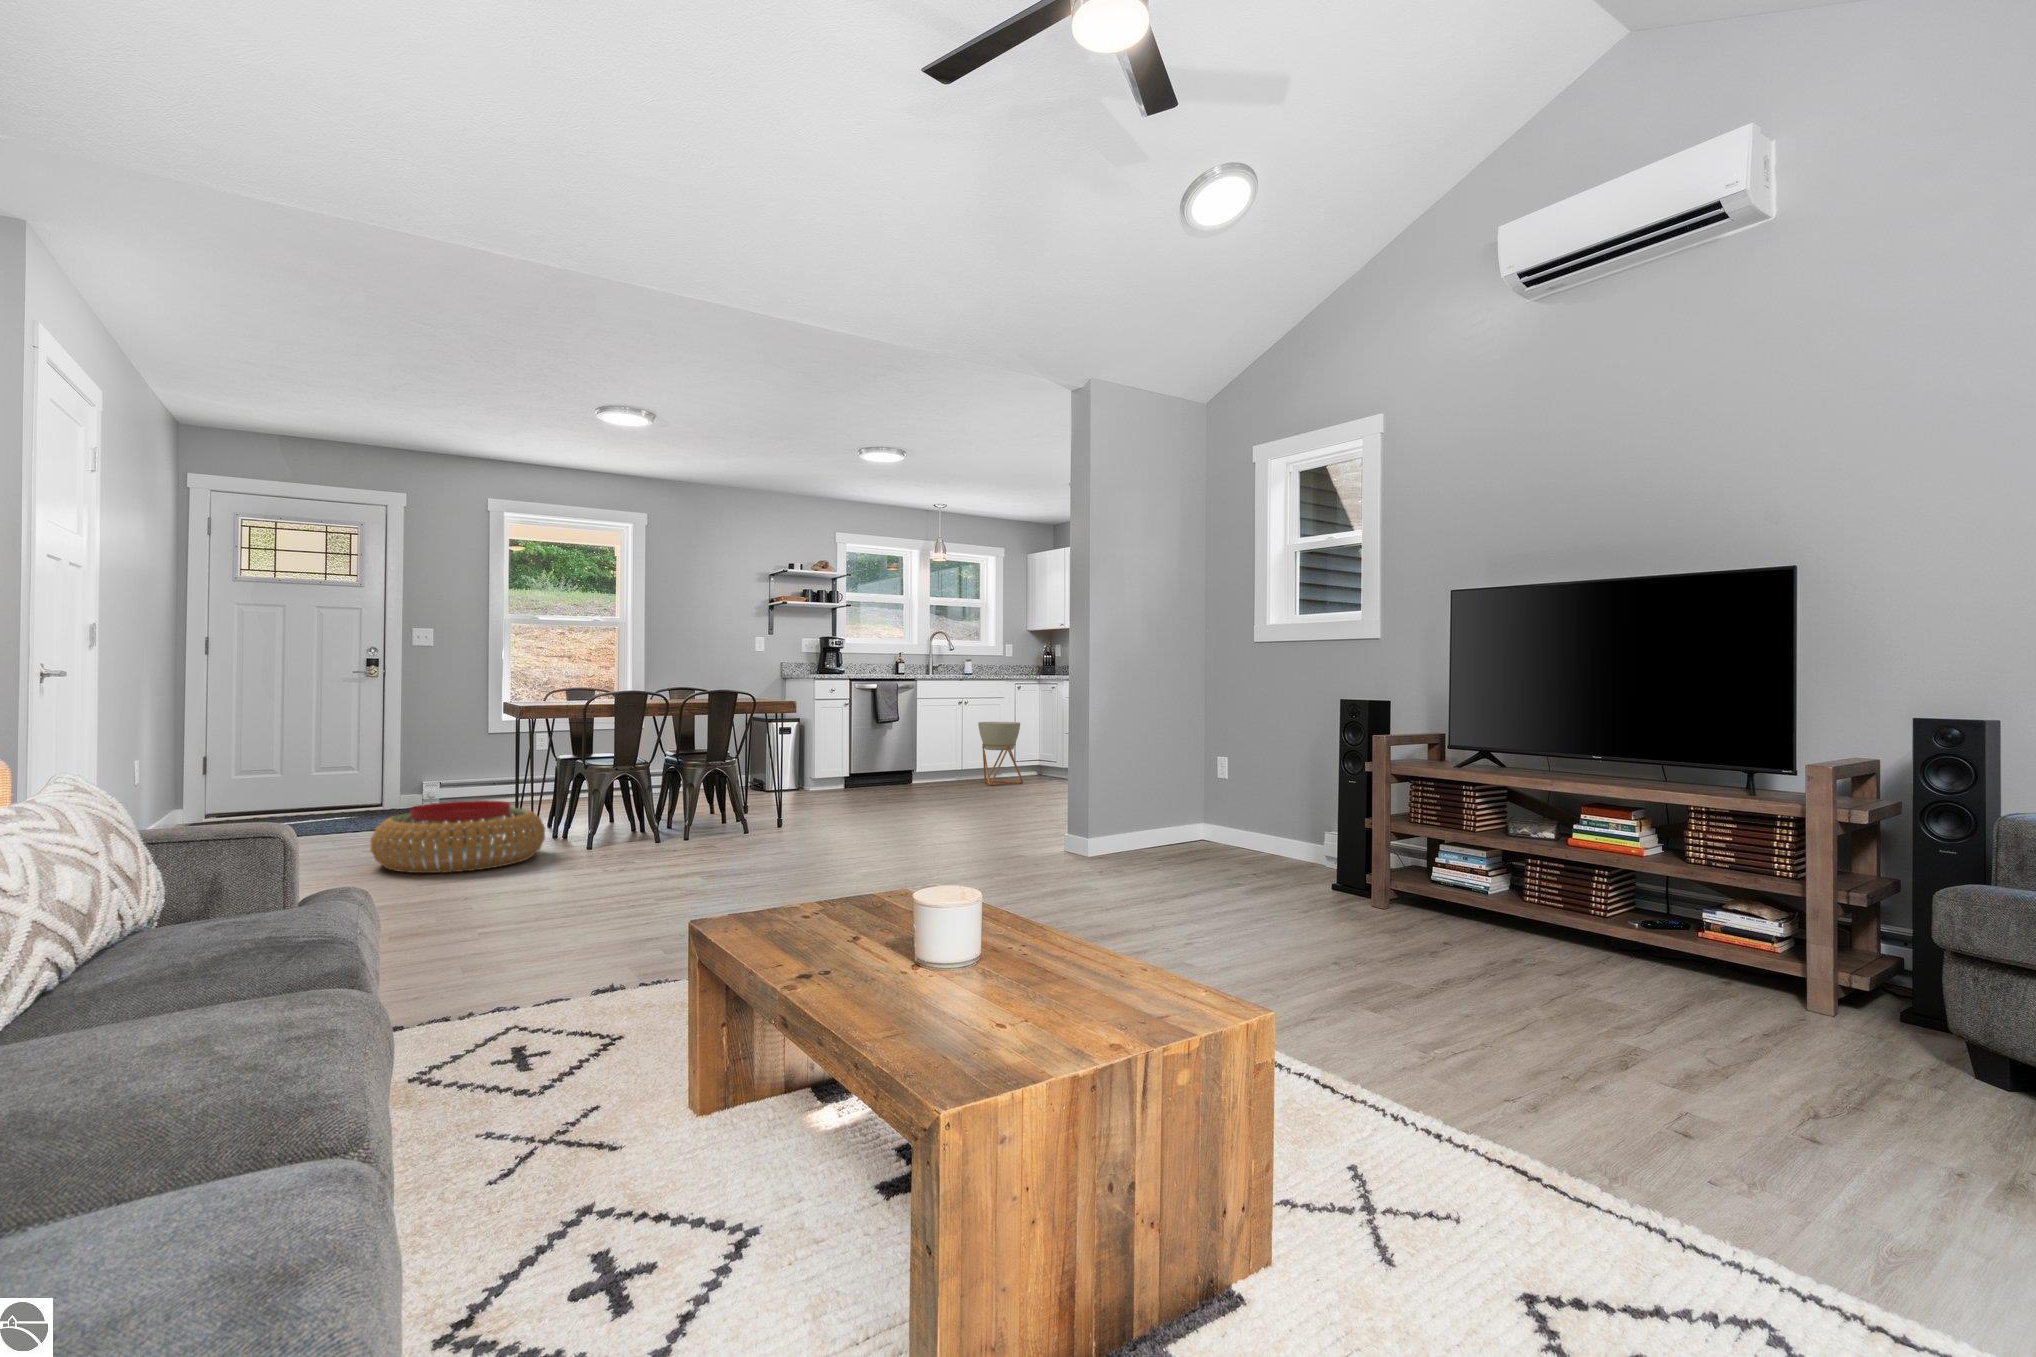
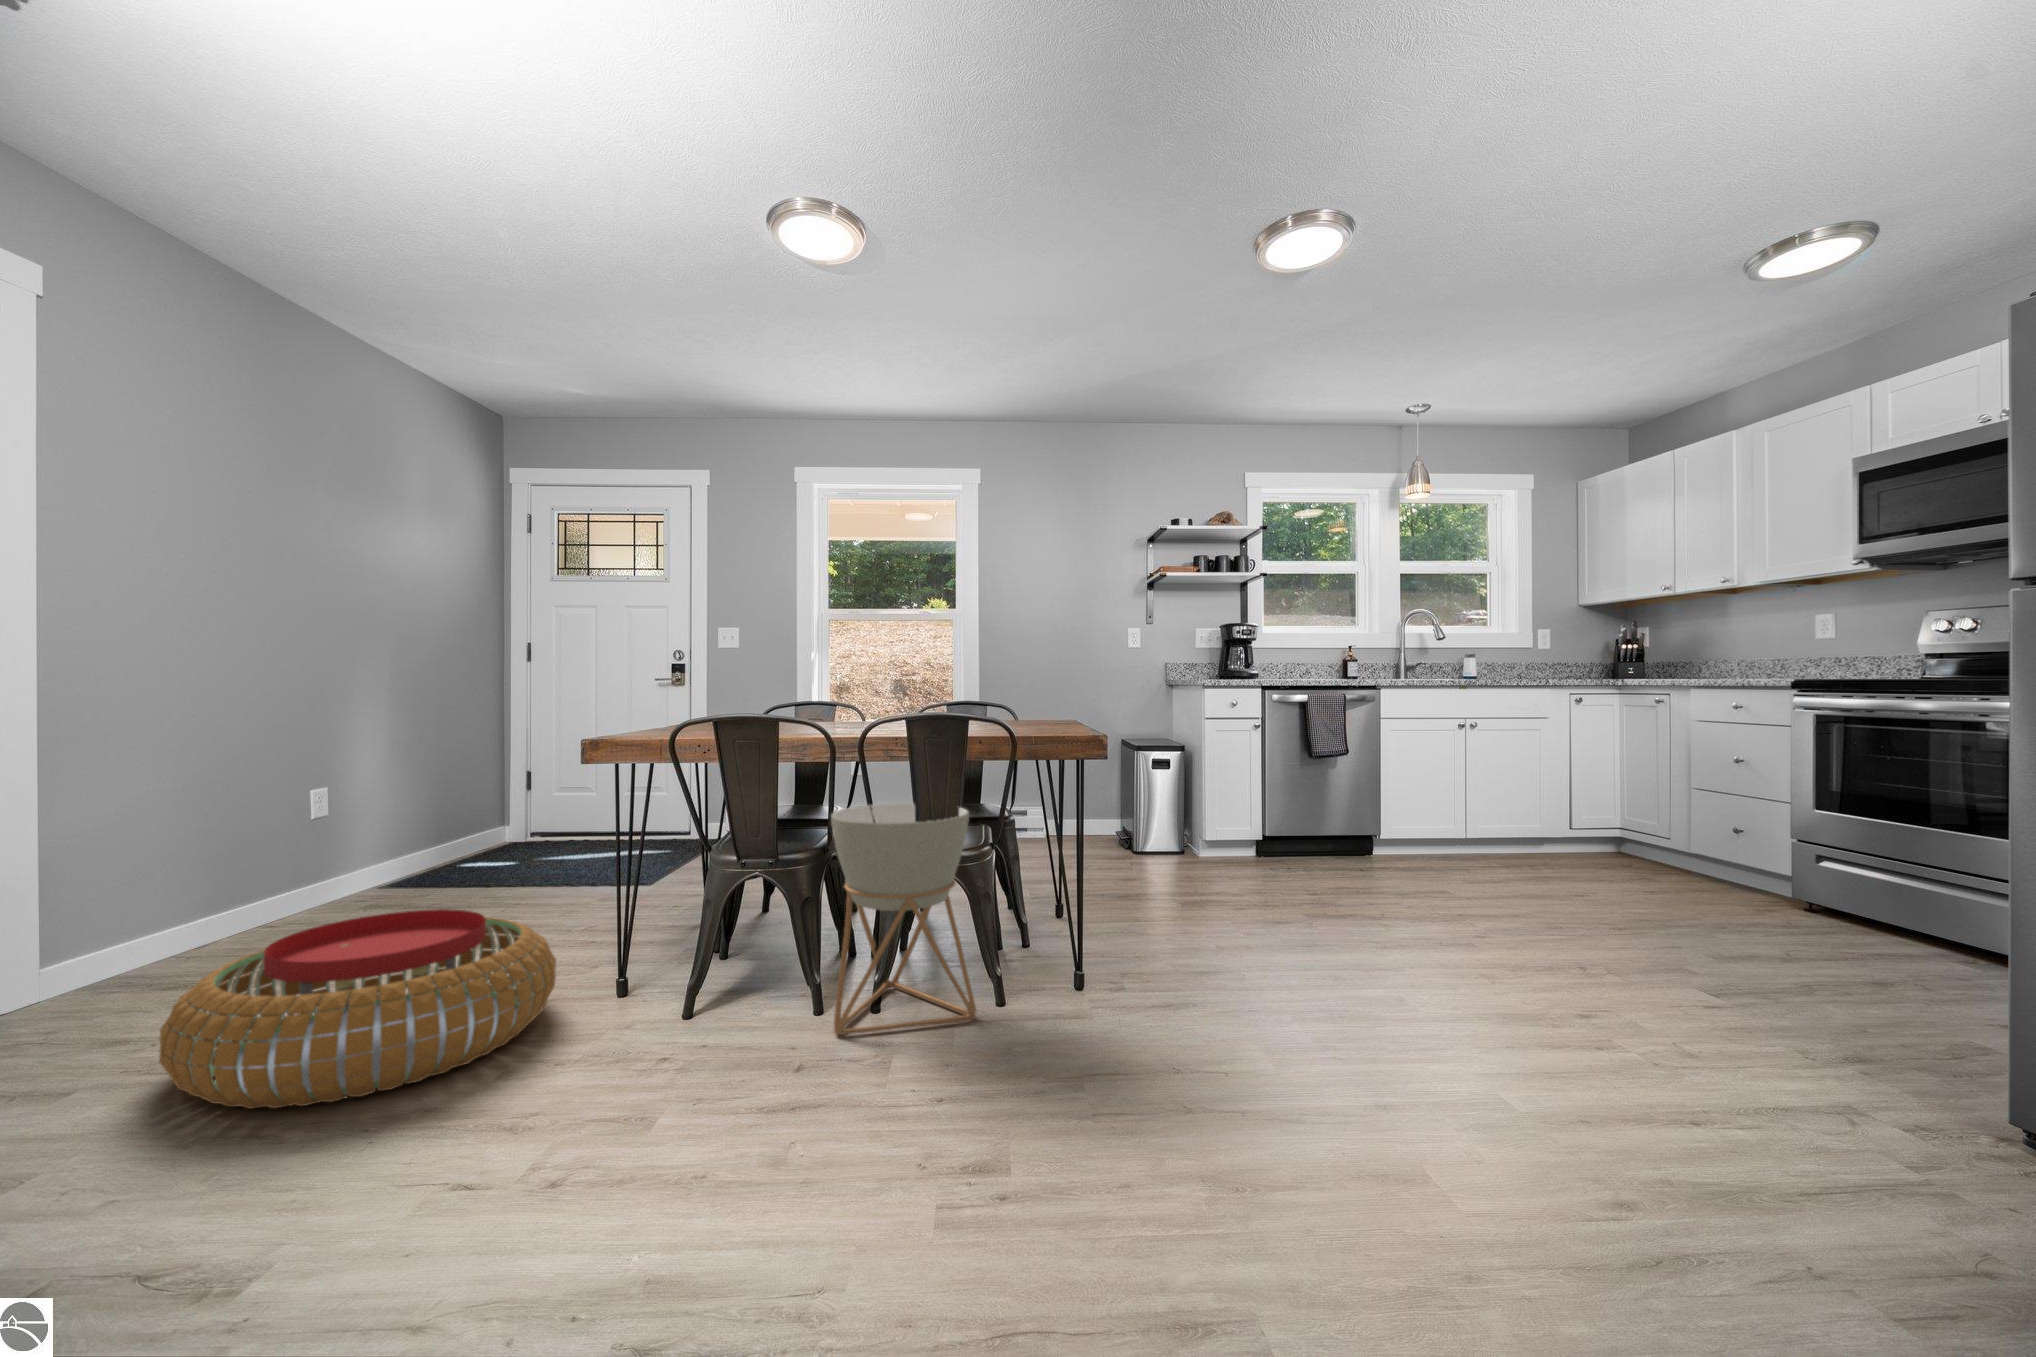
planter: present [978,722,1023,786] -> present [831,803,976,1035]

